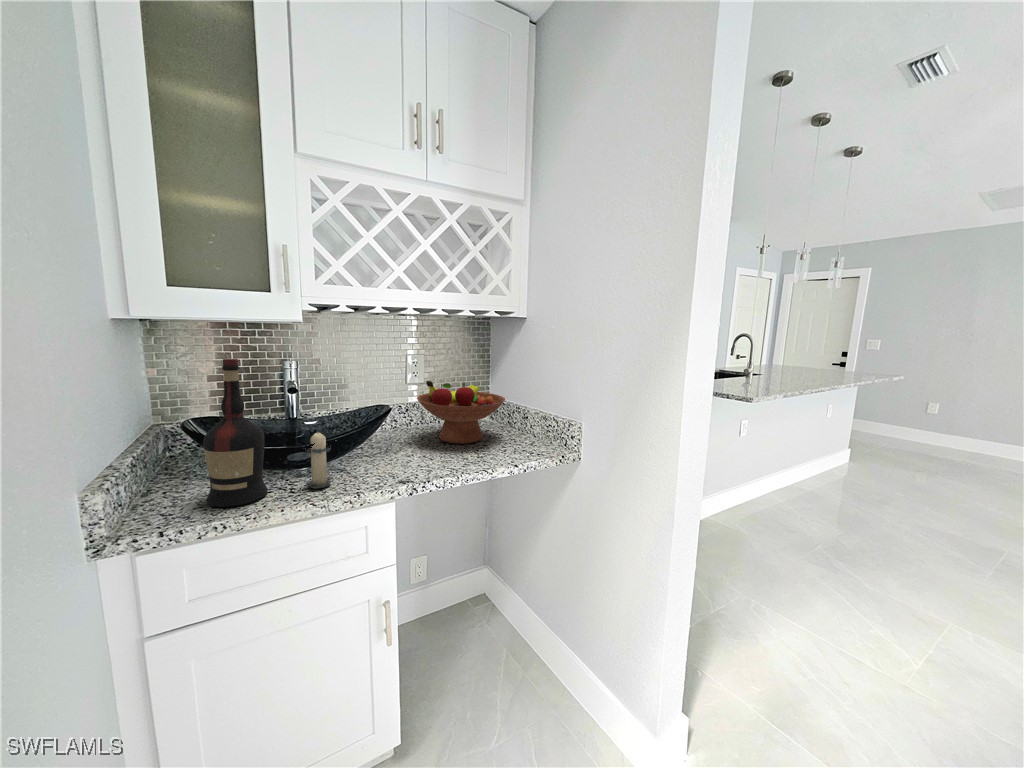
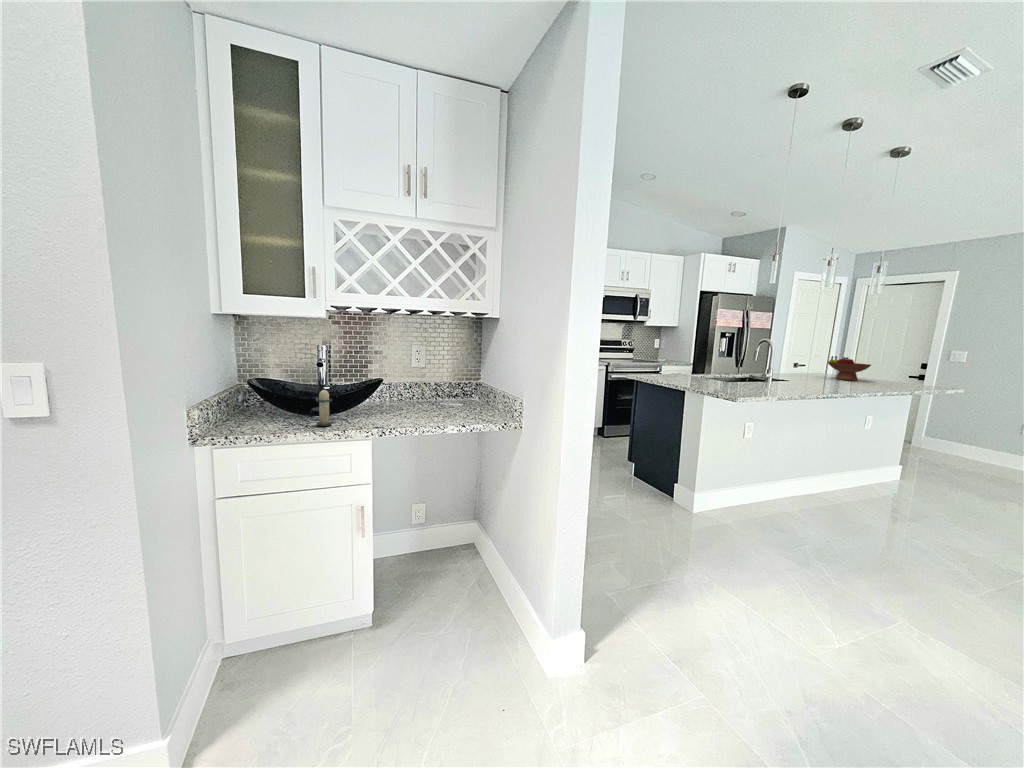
liquor: present [203,359,268,507] -> none [255,339,293,429]
fruit bowl: present [417,381,505,444] -> present [828,356,871,381]

